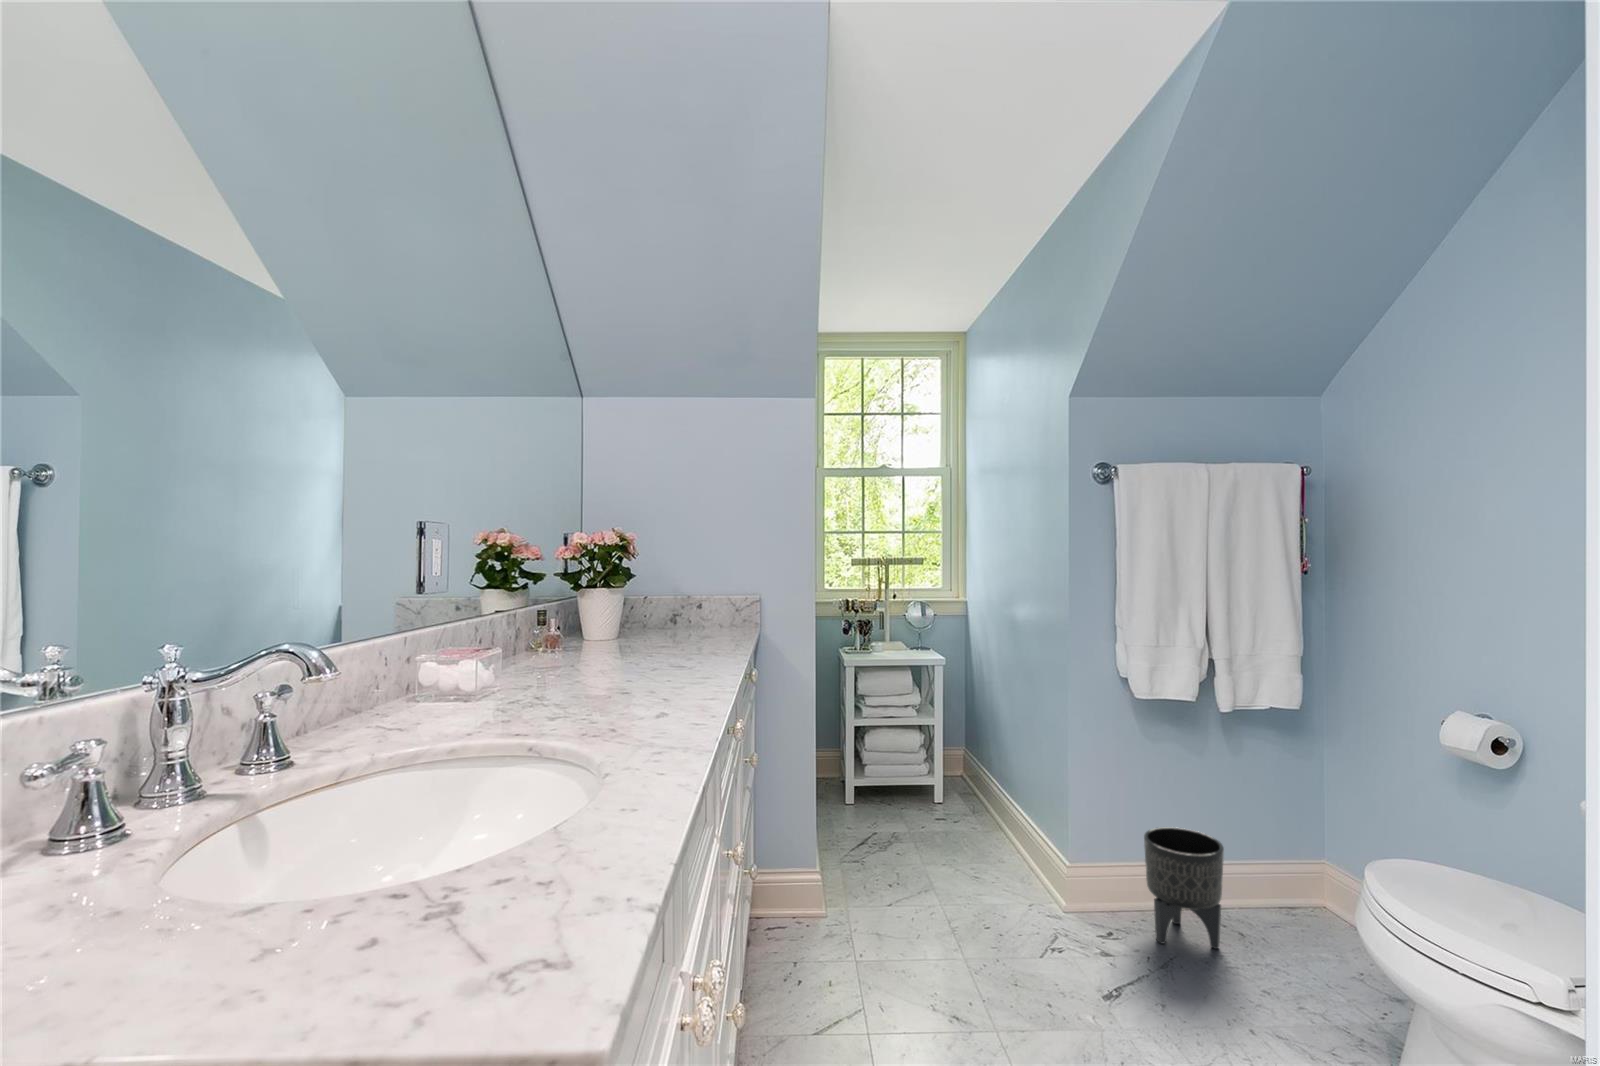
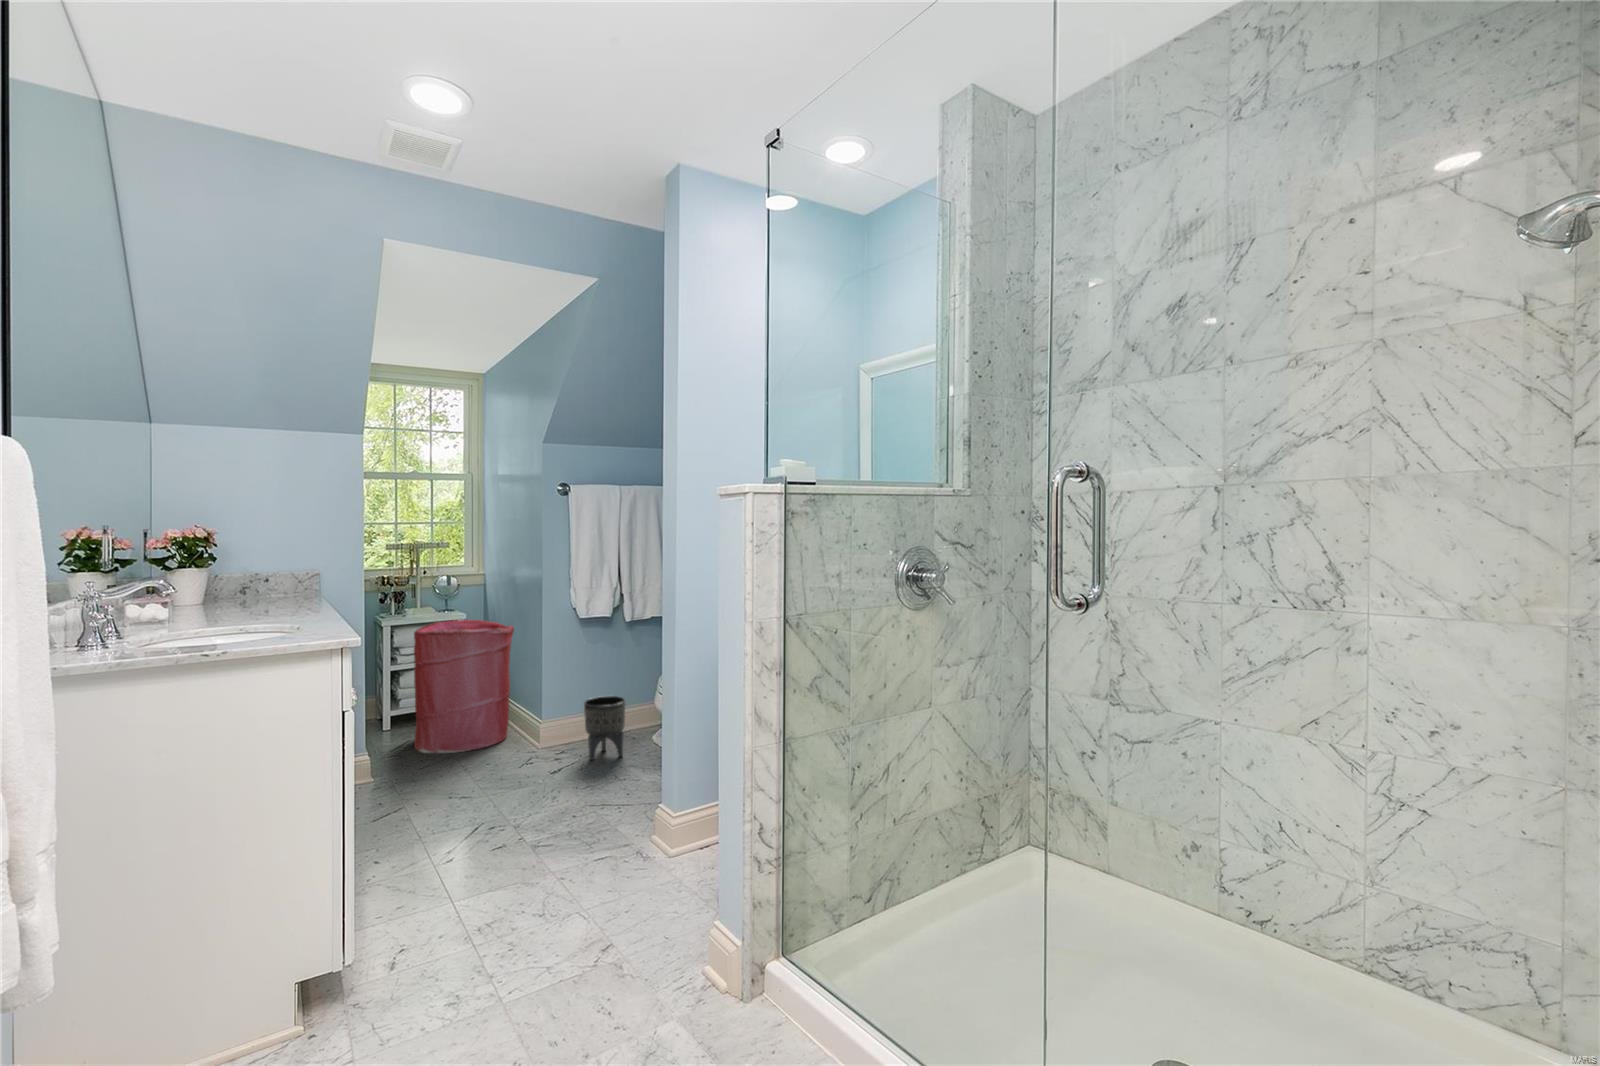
laundry hamper: none [882,667,1016,869] -> present [414,620,514,753]

